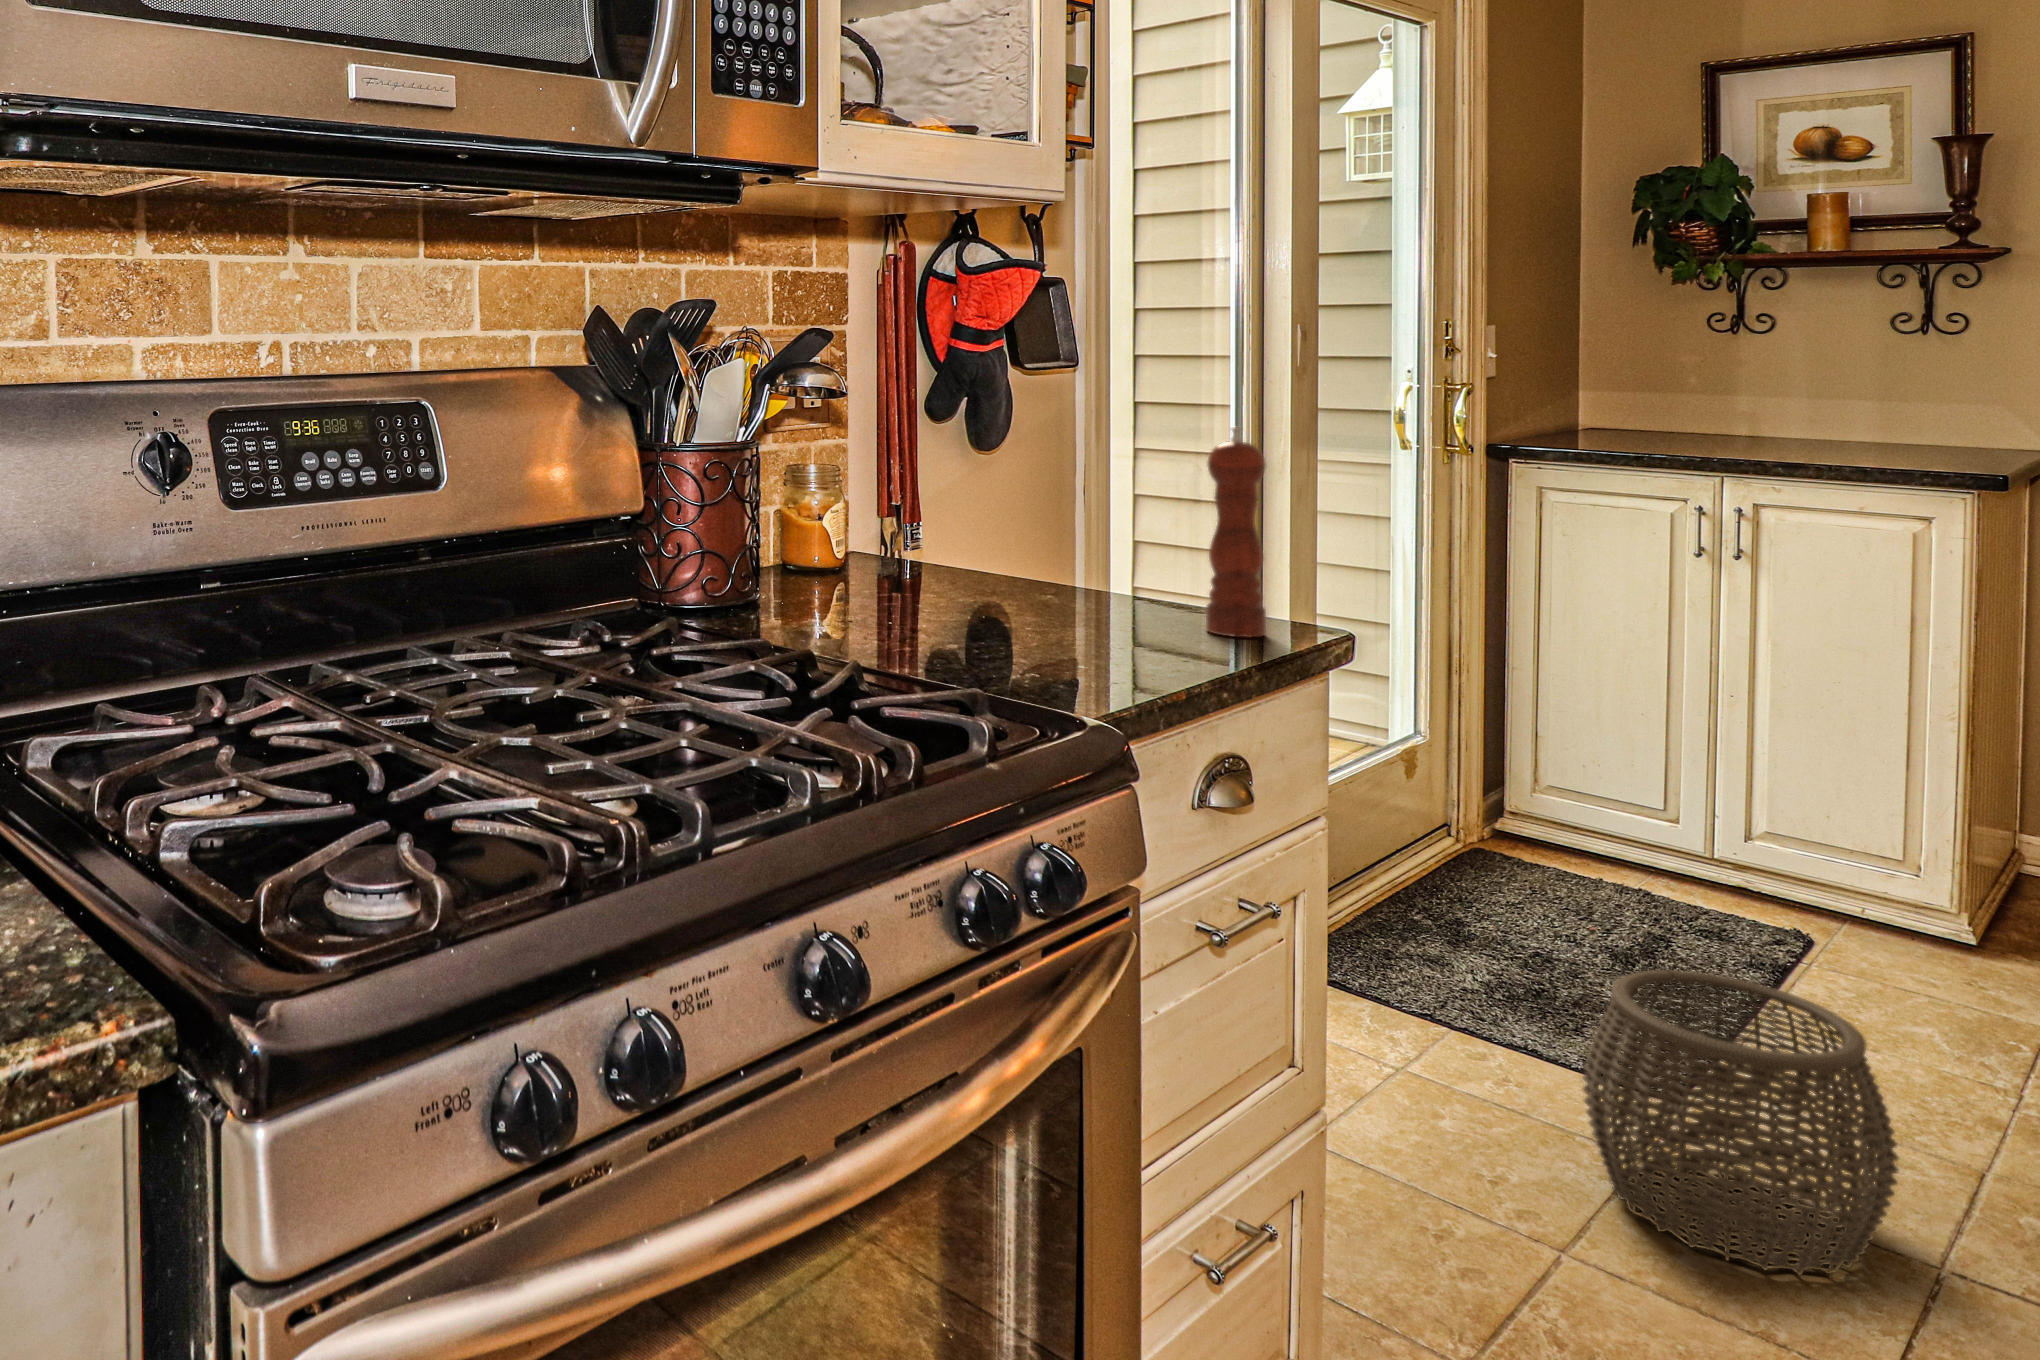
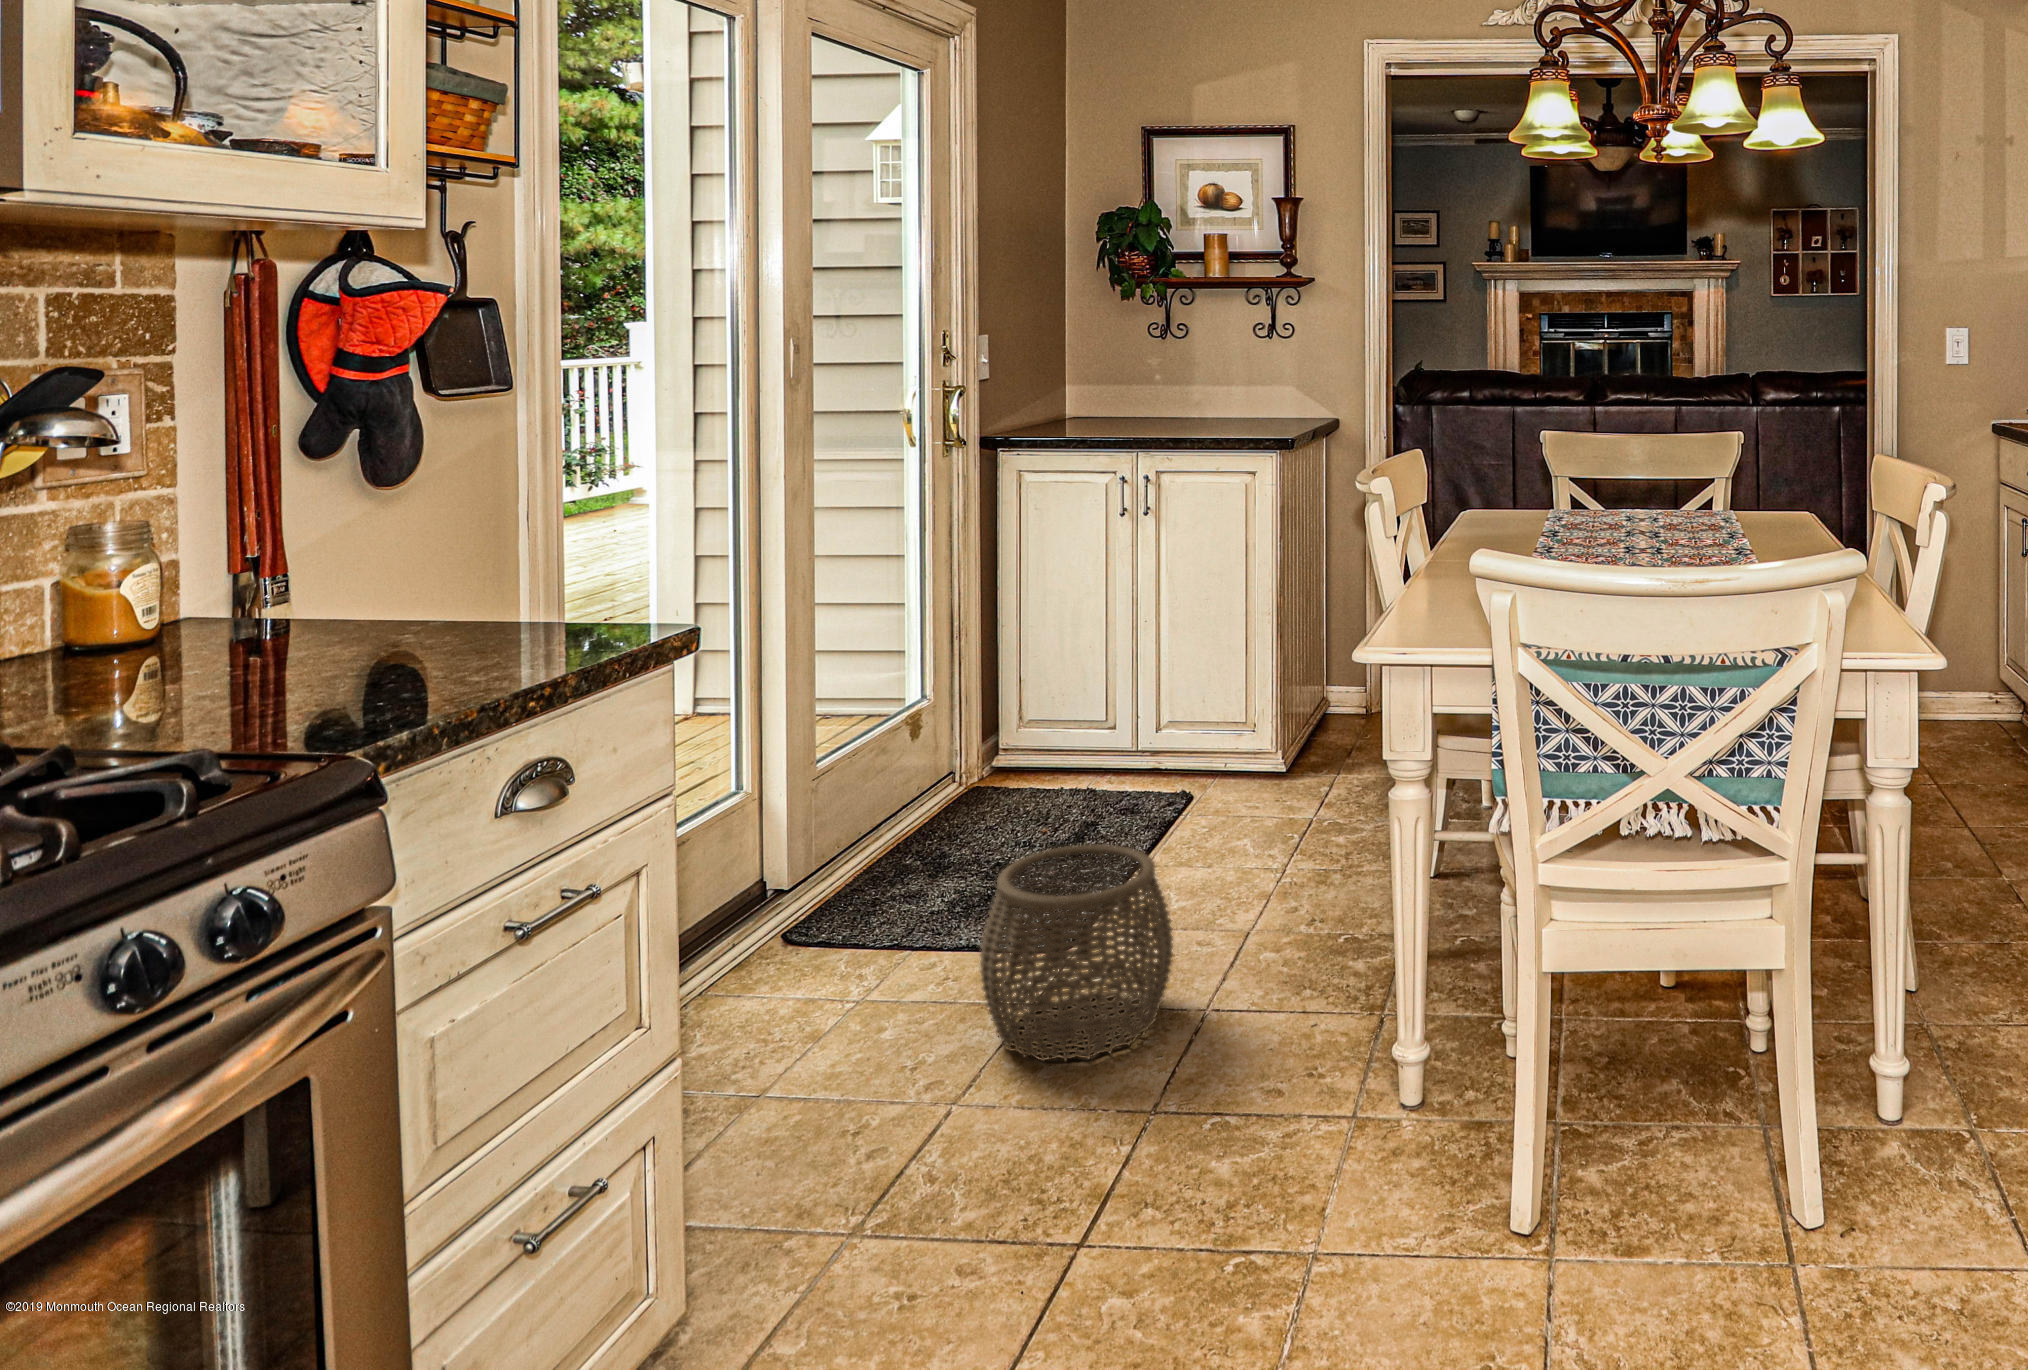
pepper mill: present [1206,427,1266,637] -> none [558,455,619,650]

